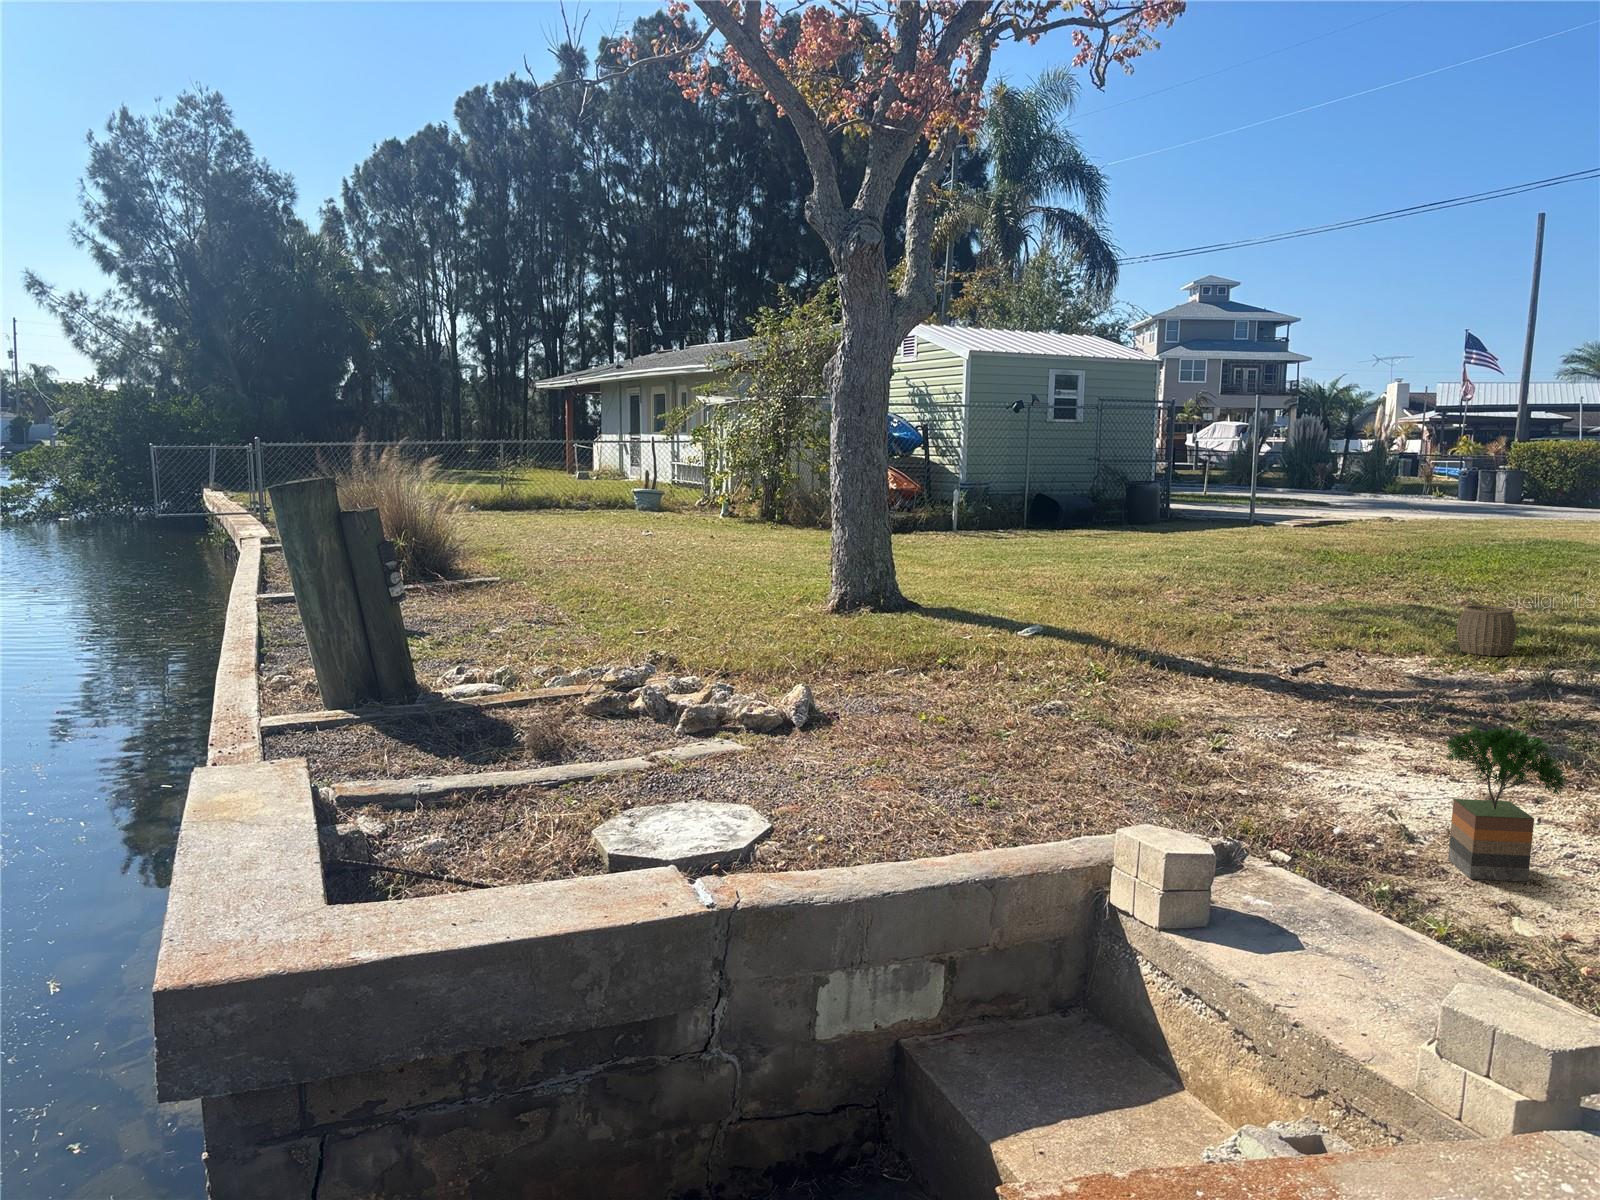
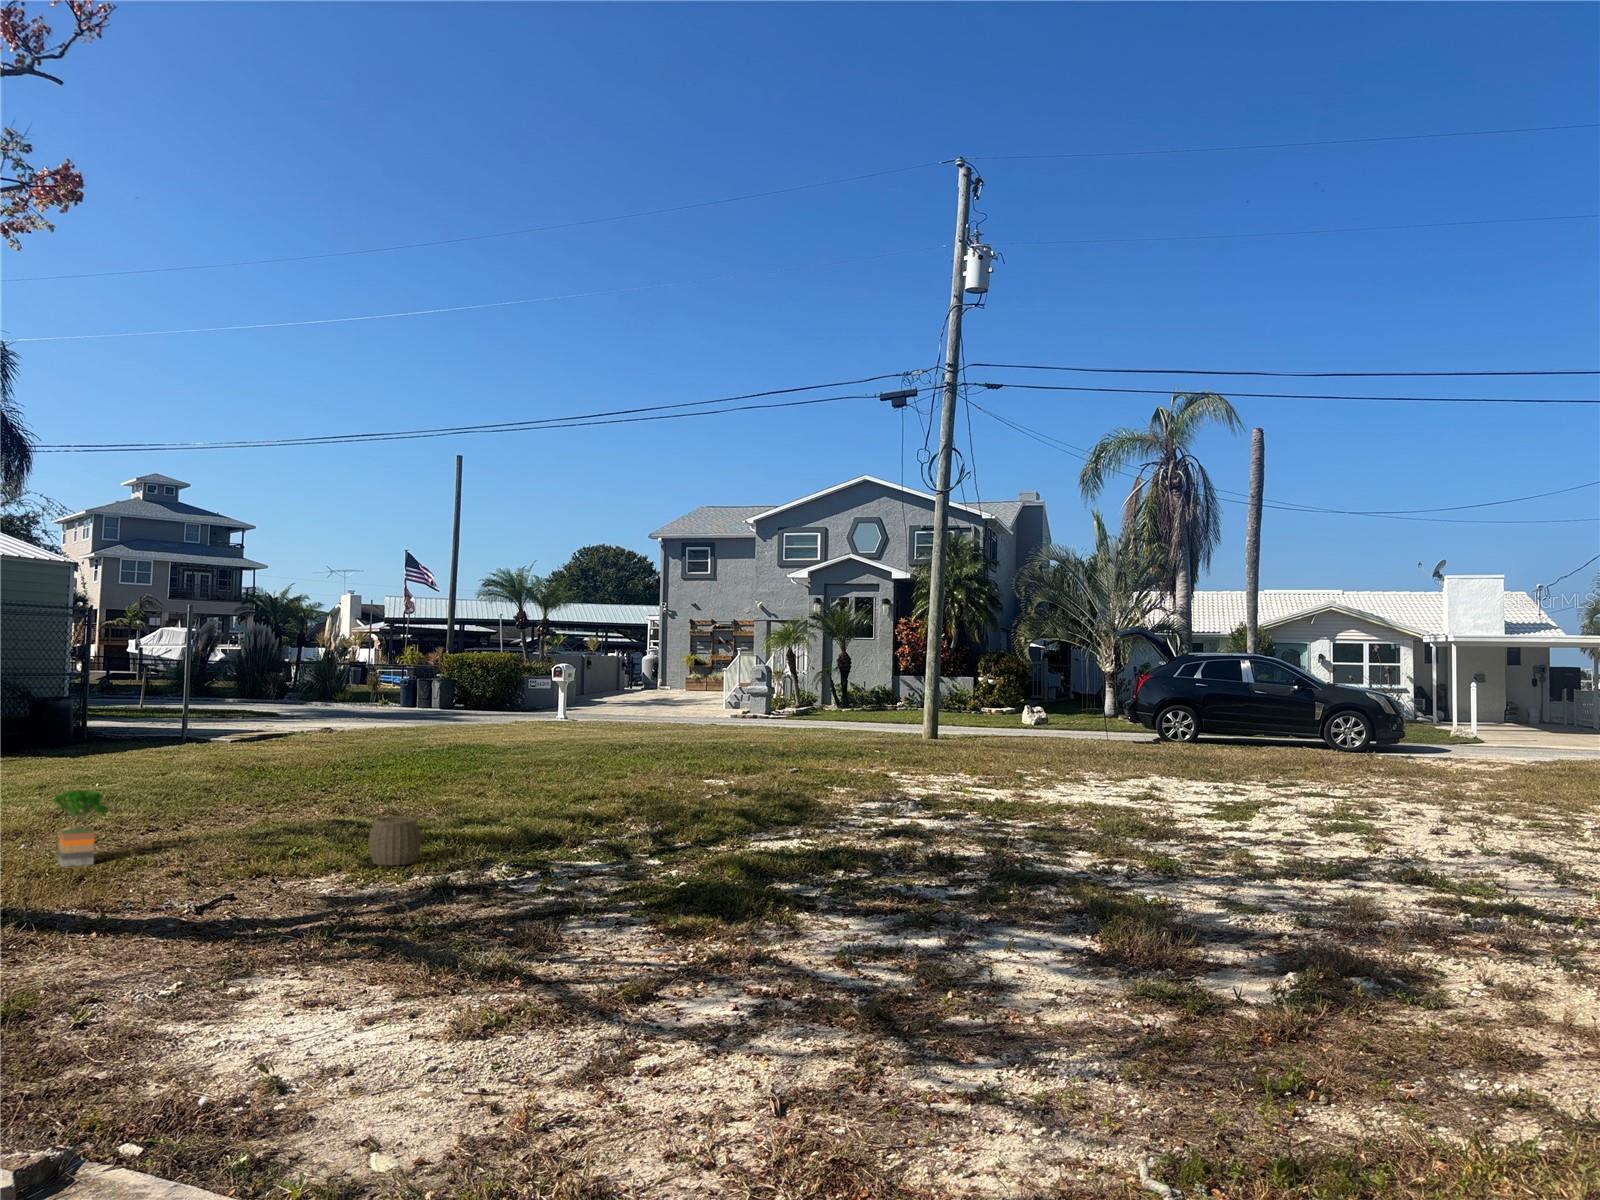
potted tree: present [1445,726,1566,882] -> present [53,790,108,867]

